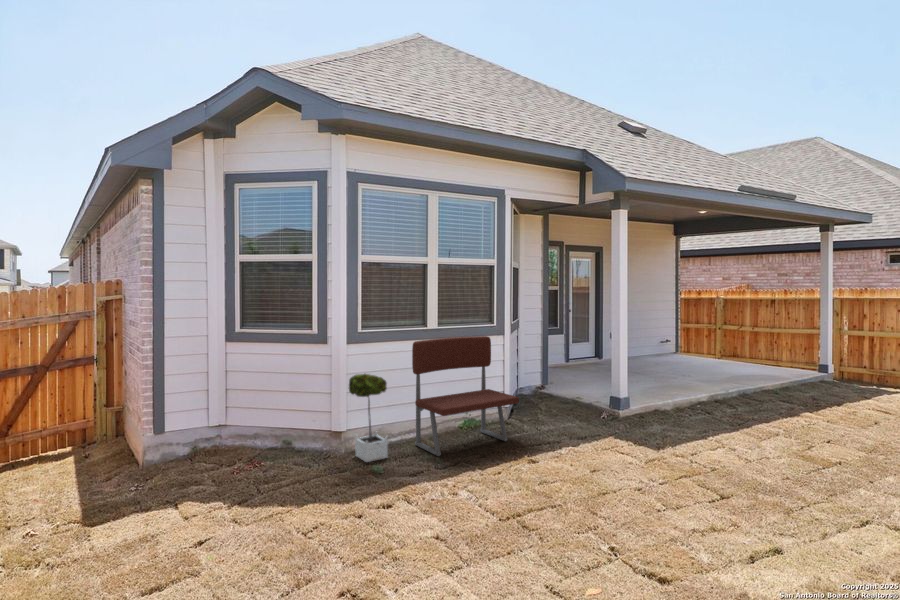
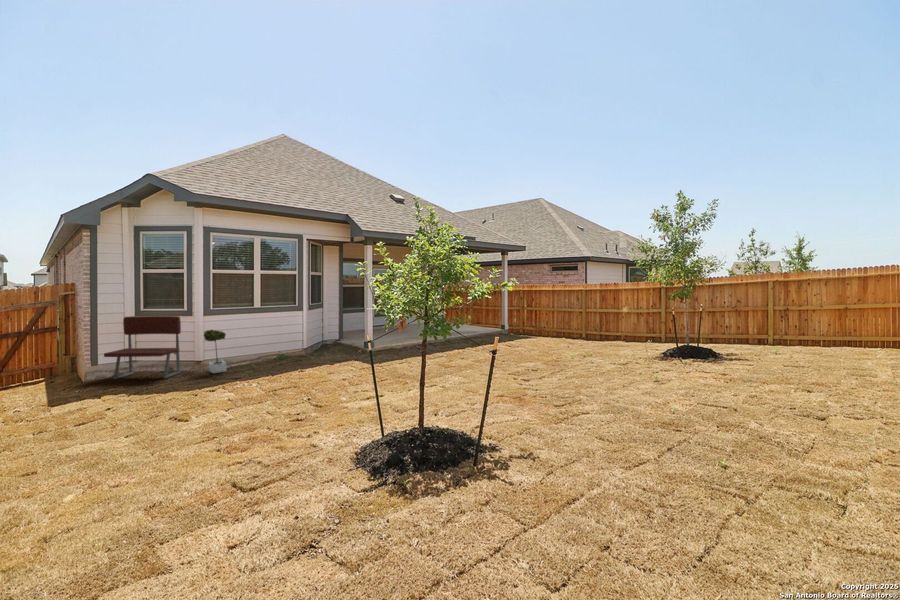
bench: present [412,336,519,456] -> present [104,316,181,379]

